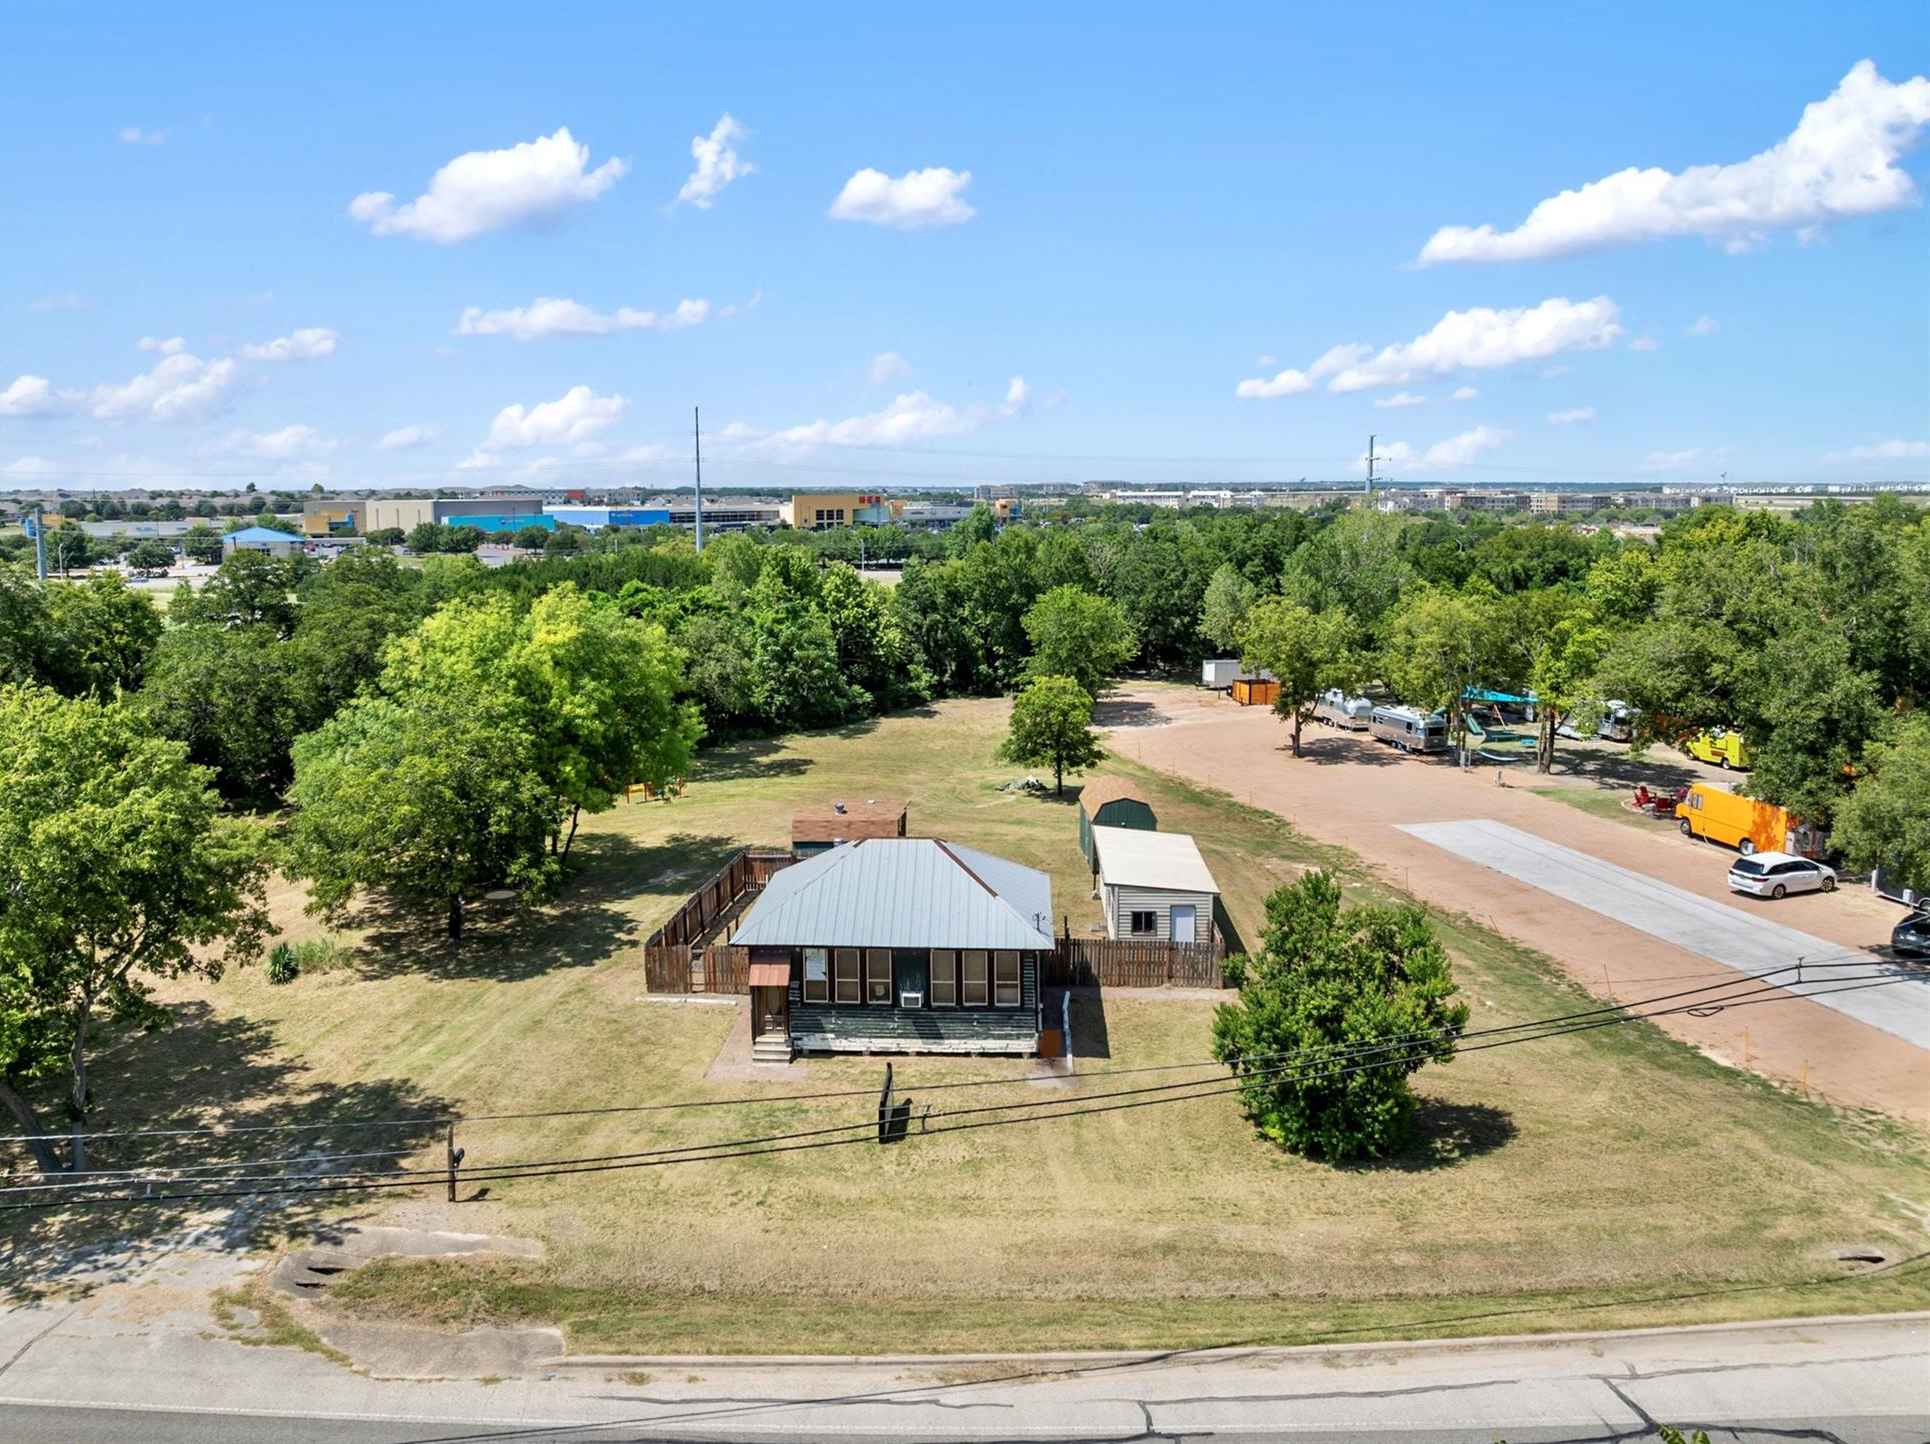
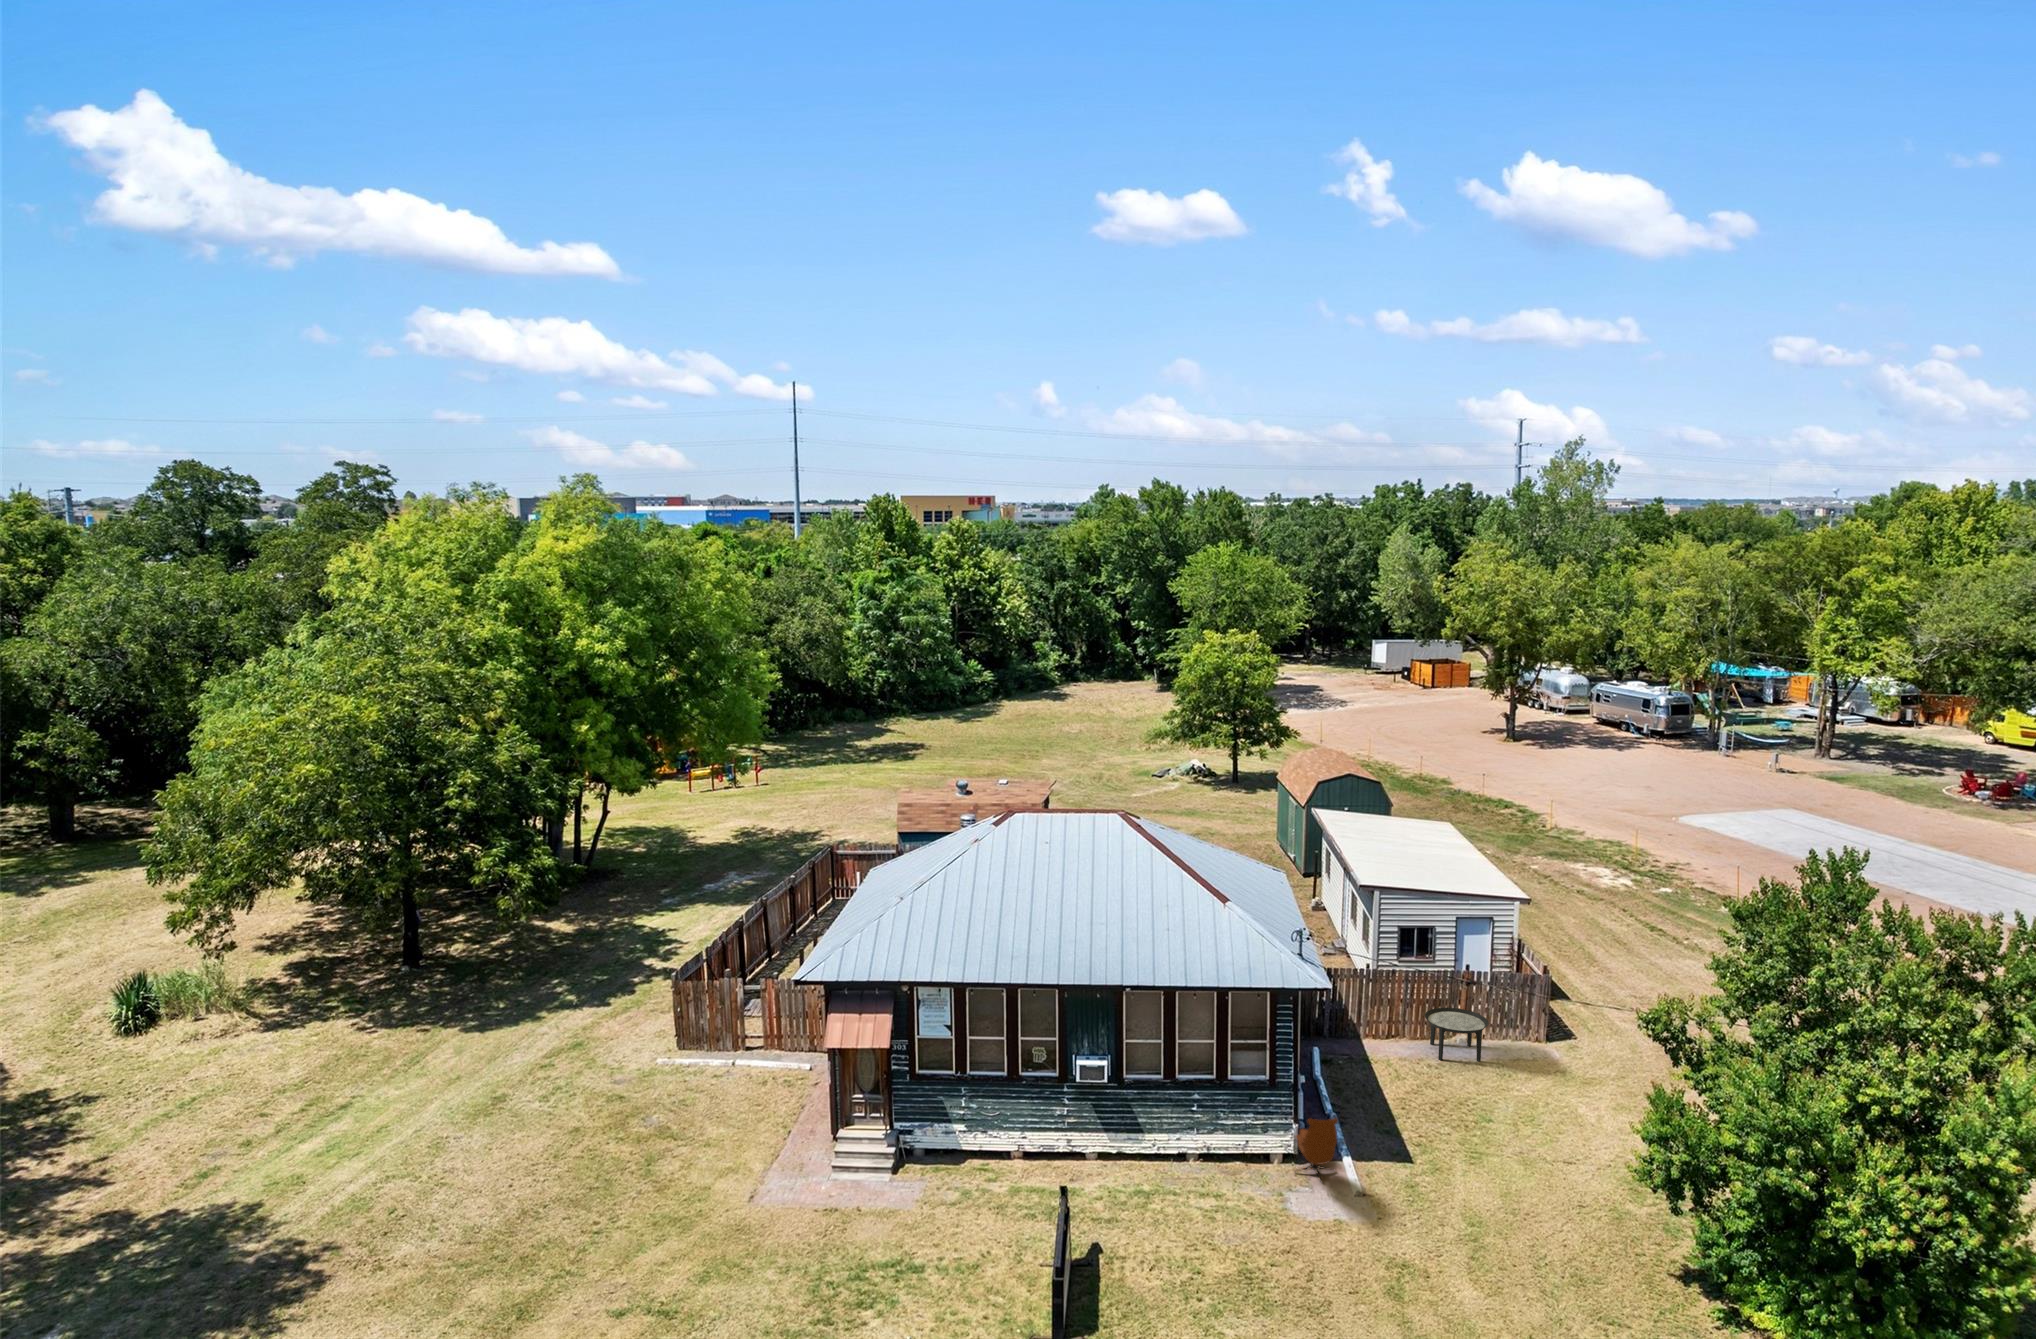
round table: present [483,889,518,917] -> present [1425,1008,1489,1062]

